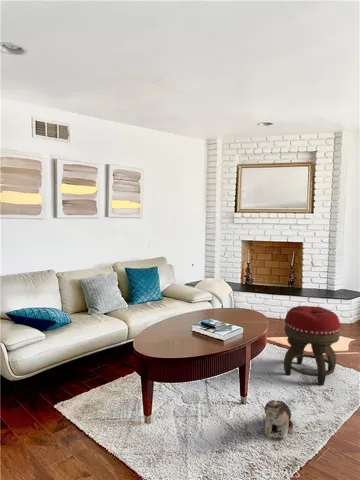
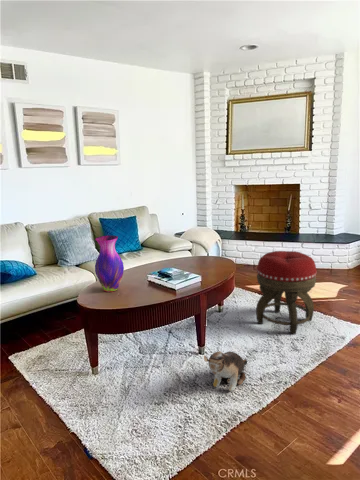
vase: none [148,288,175,341] -> present [95,235,124,292]

